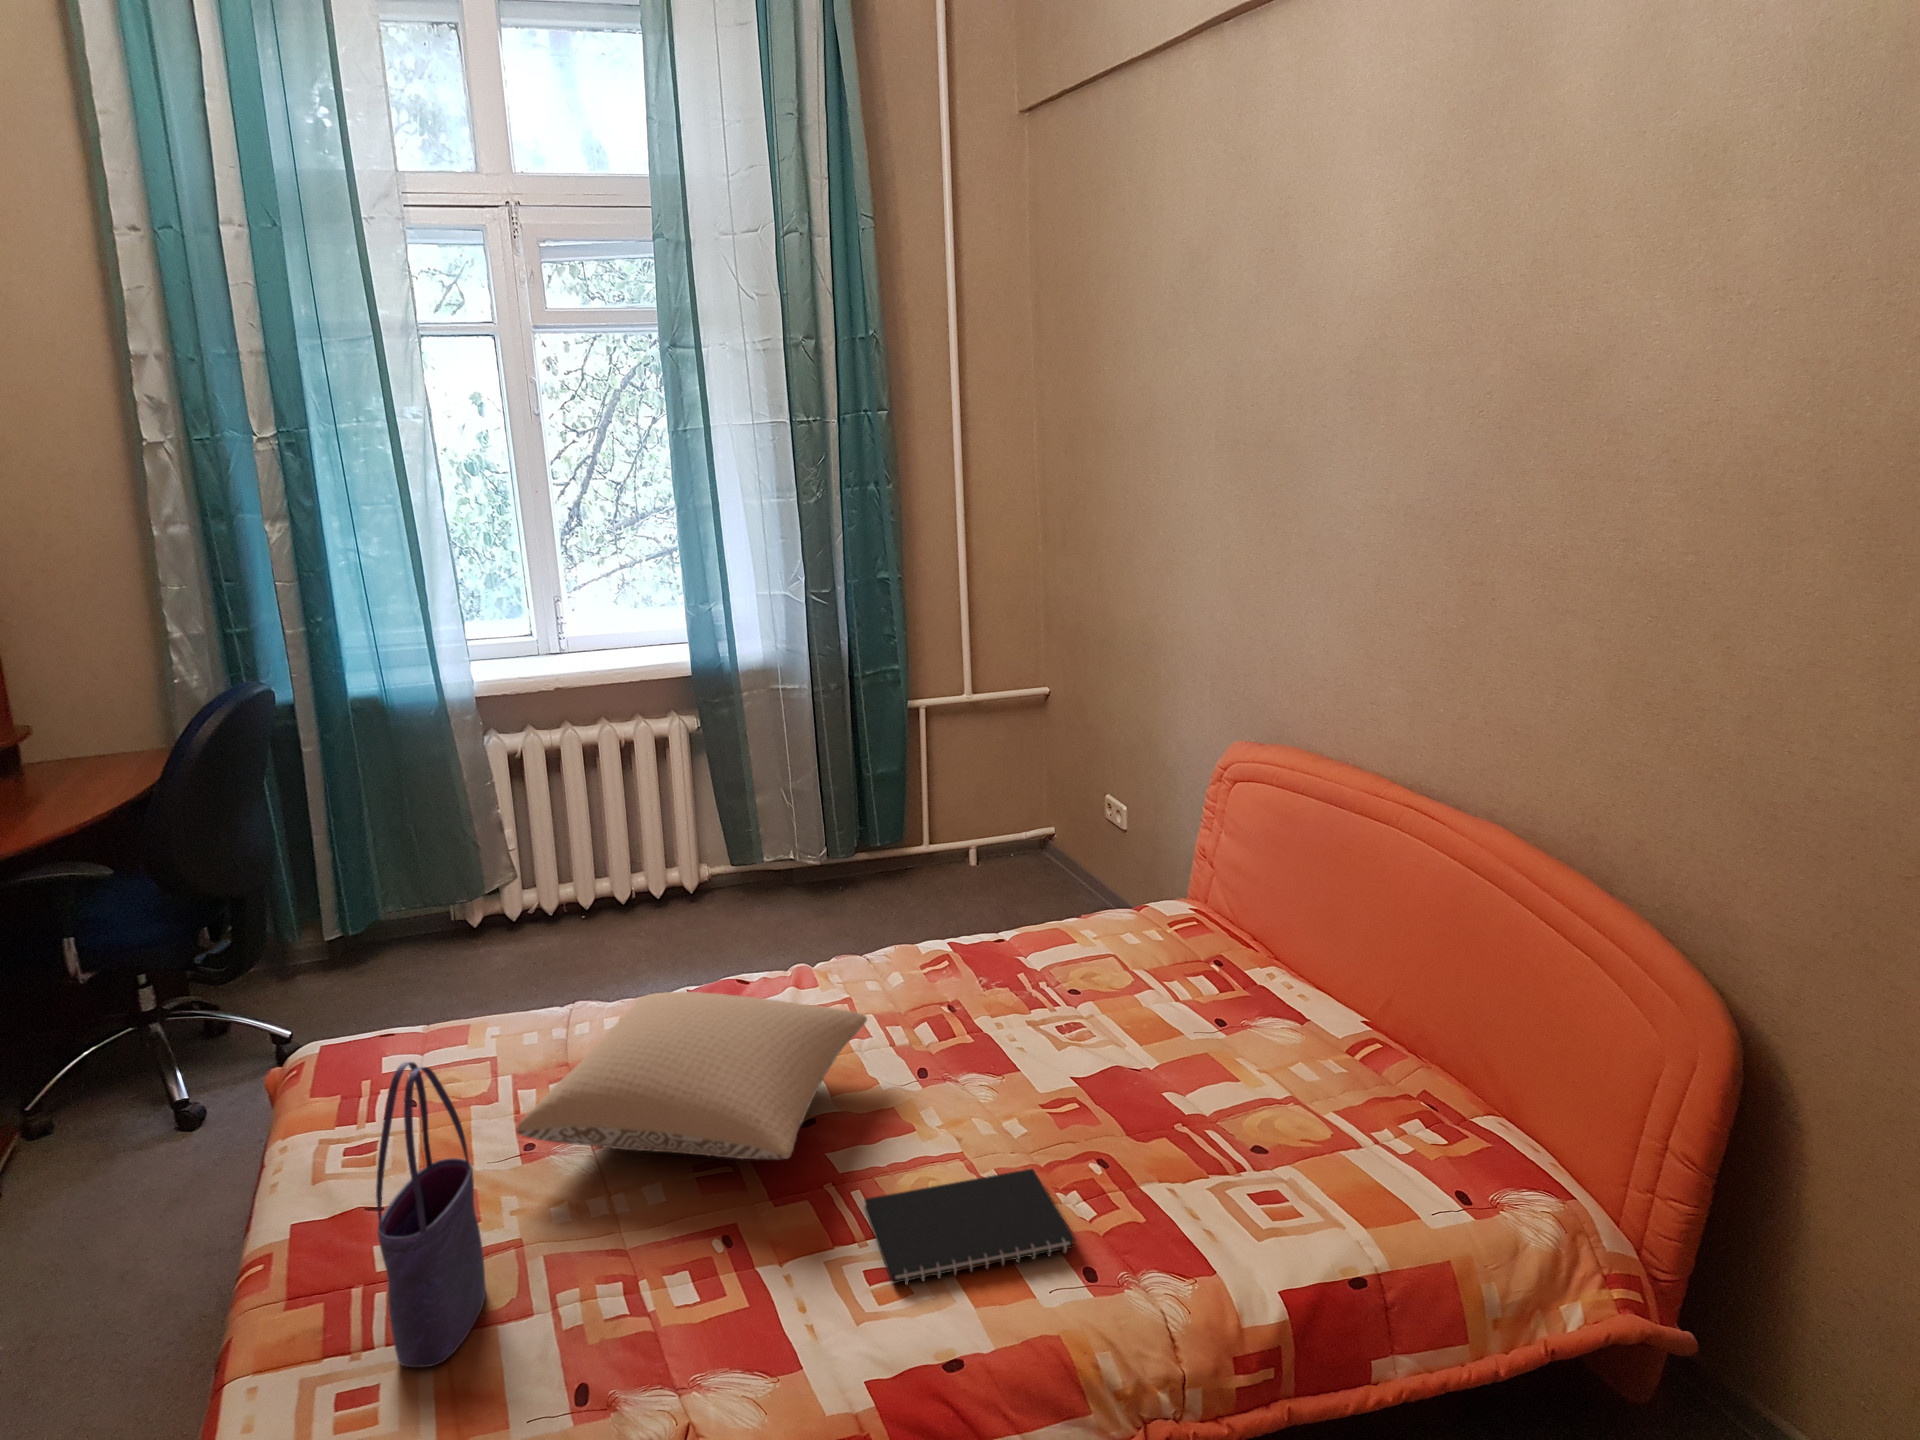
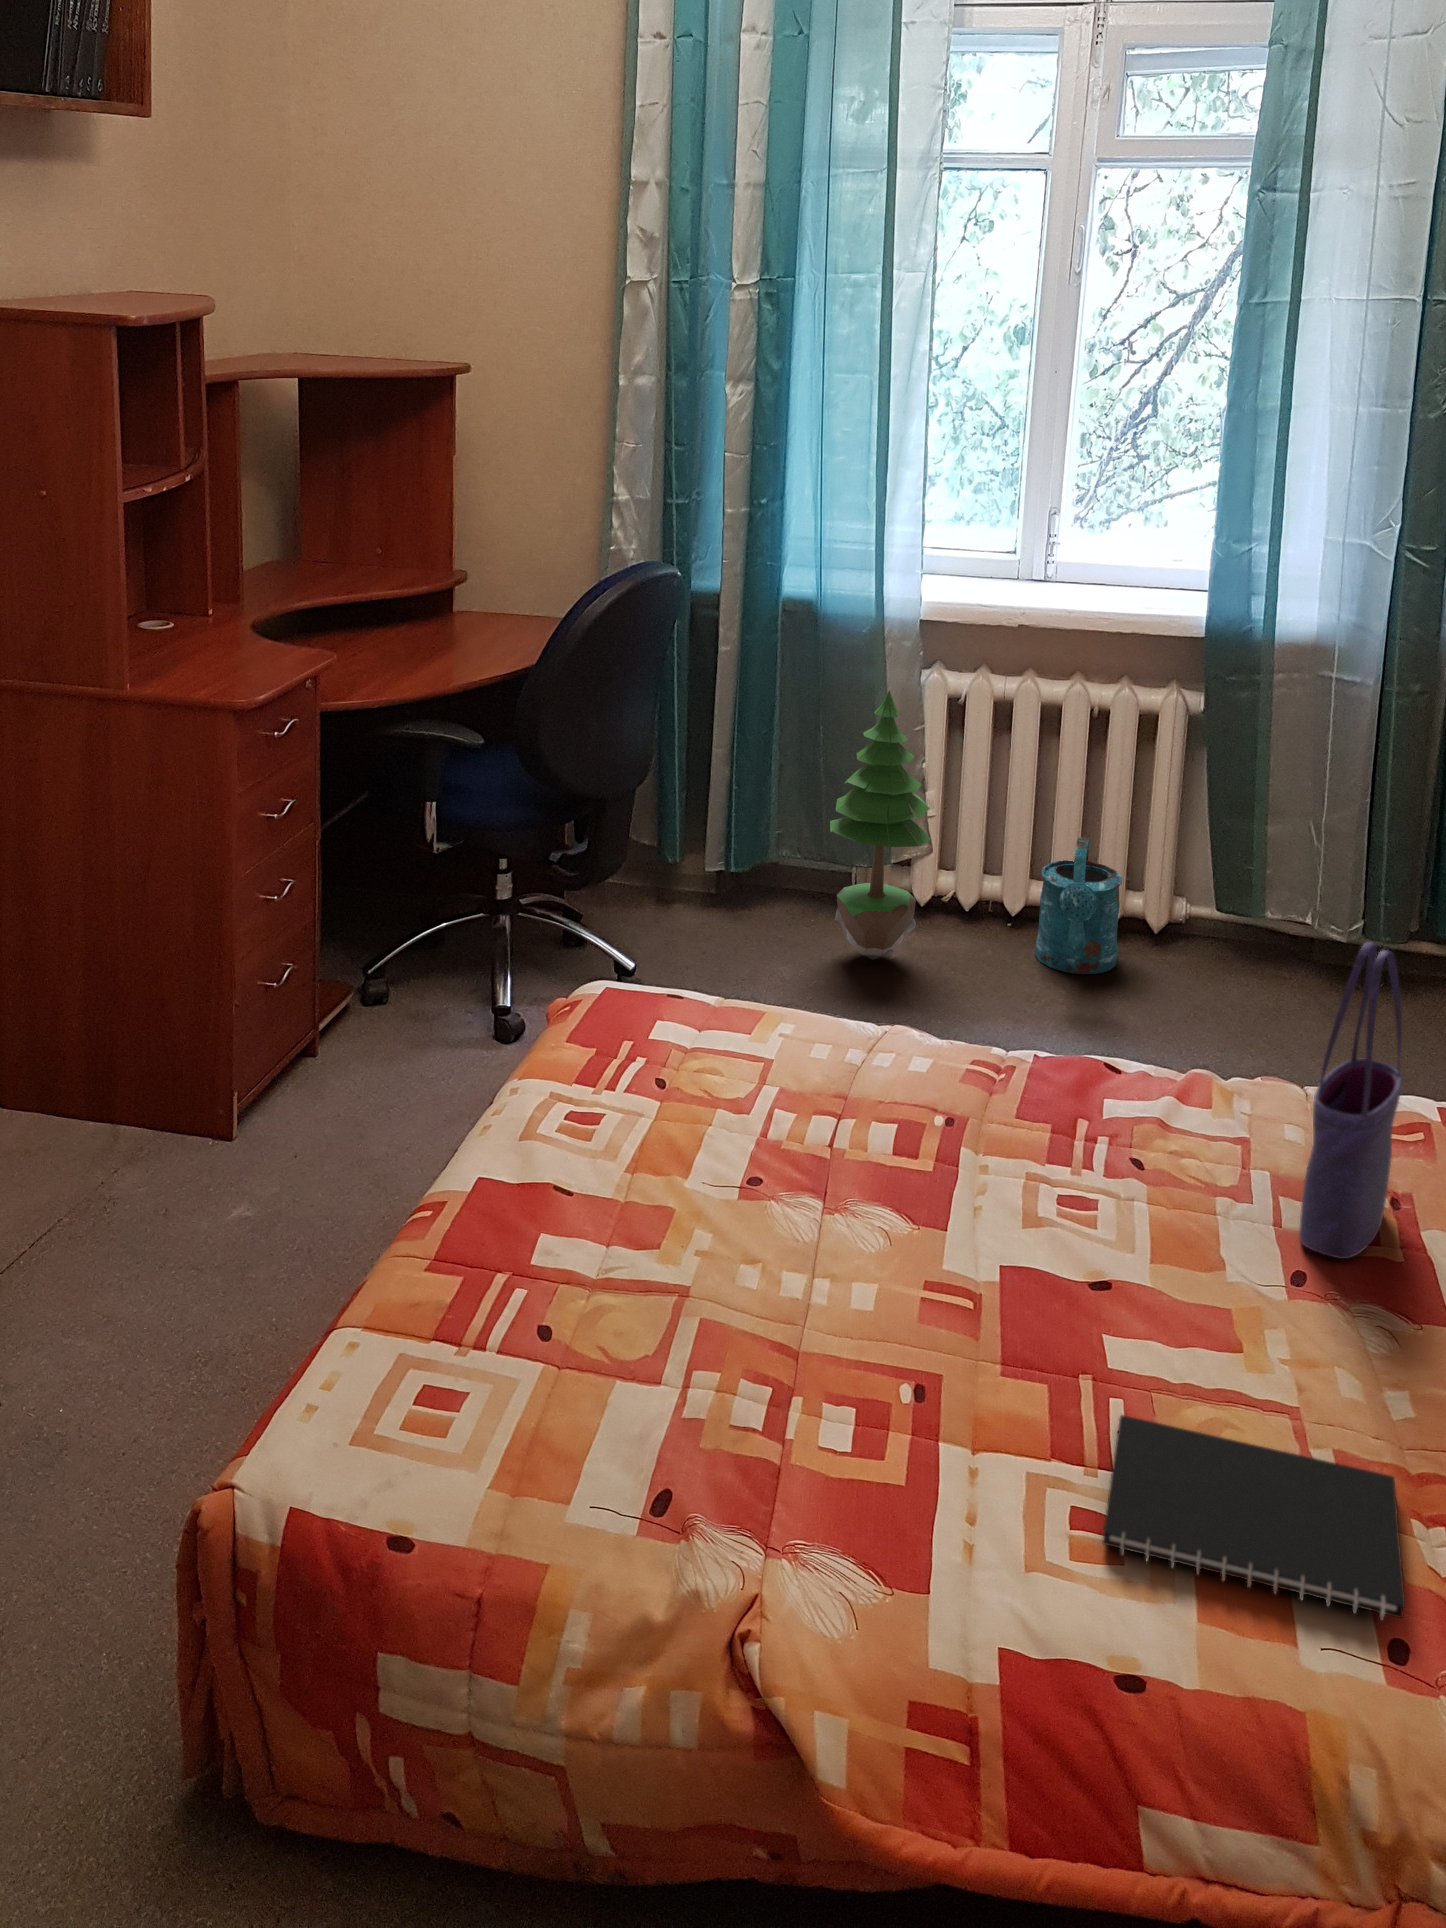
potted tree: none [433,758,519,970] -> present [830,690,931,960]
watering can: none [603,838,669,938] -> present [1035,837,1122,974]
pillow: present [517,992,867,1159] -> none [724,1044,1231,1316]
tote bag: present [376,1062,486,1367] -> present [1299,942,1402,1259]

